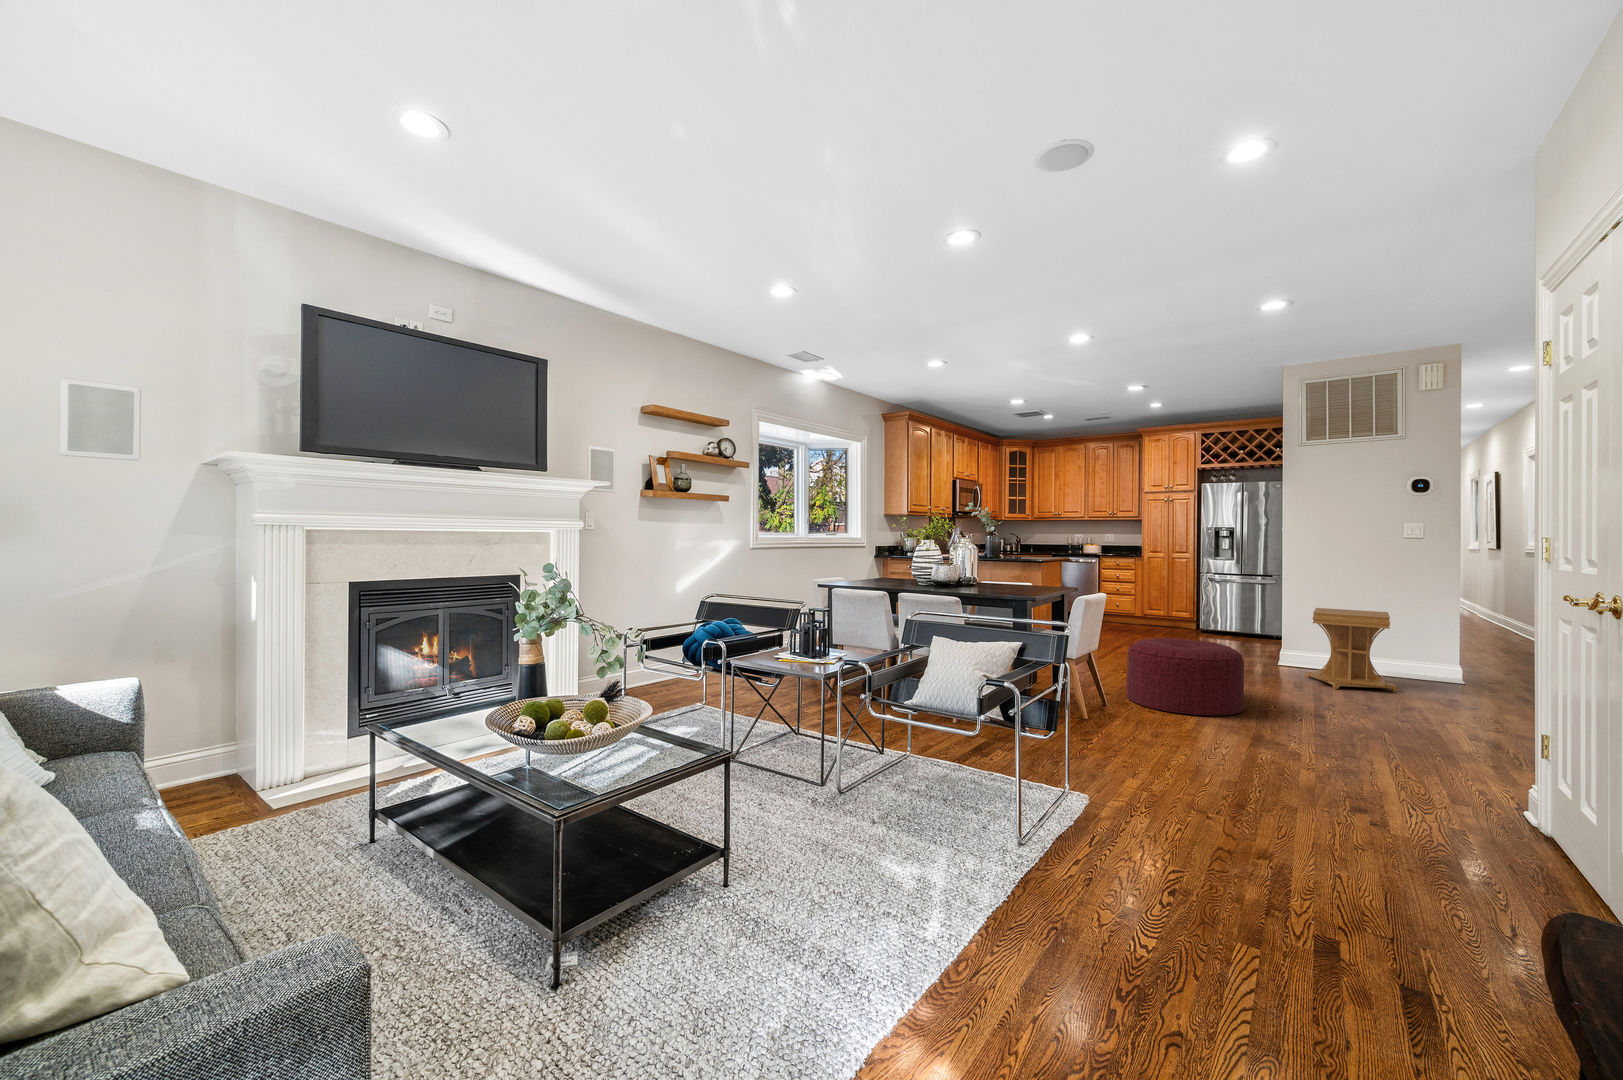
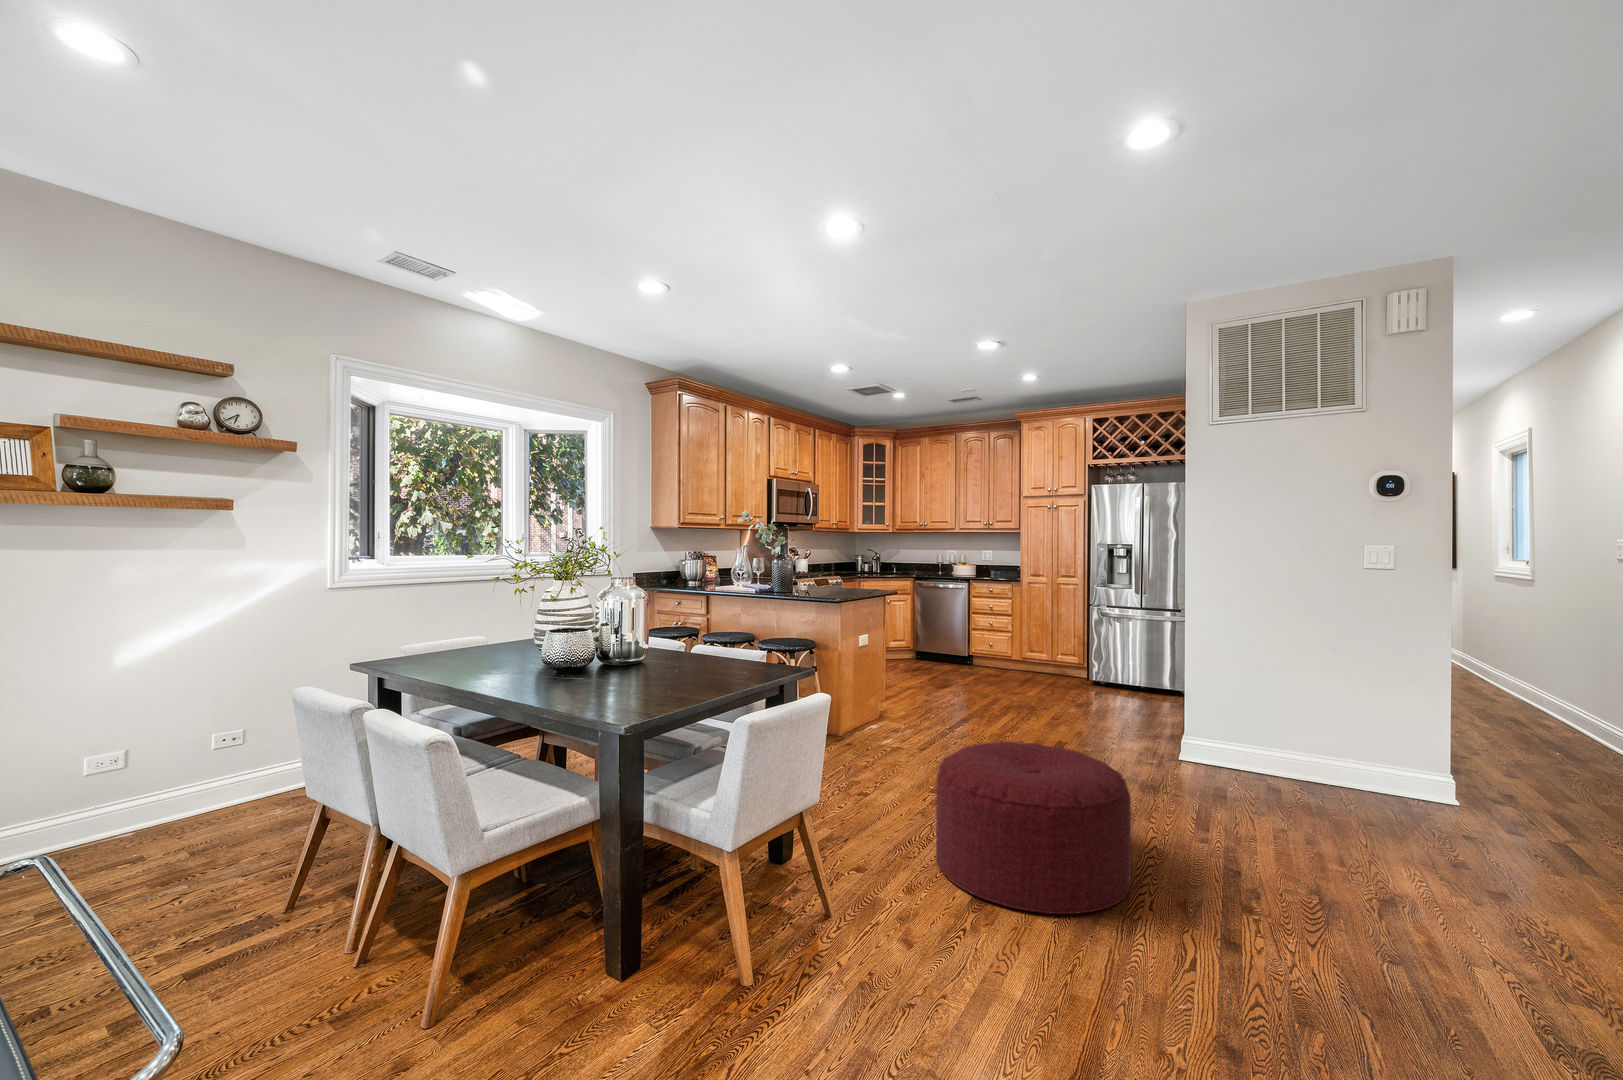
side table: present [1306,608,1397,692] -> none [1232,671,1372,816]

